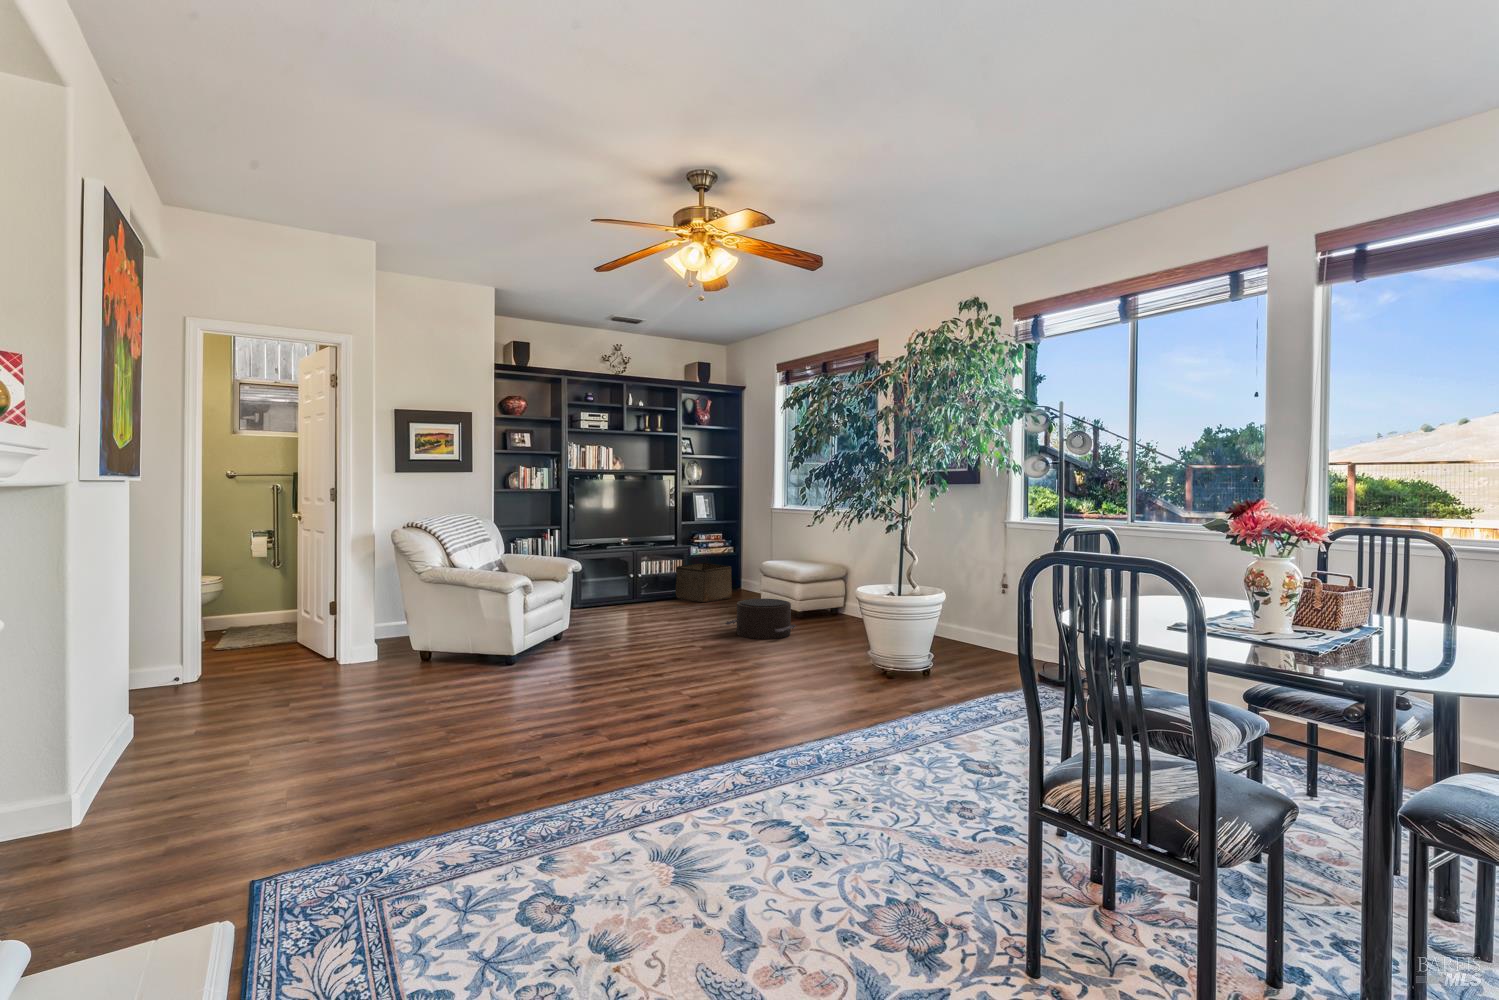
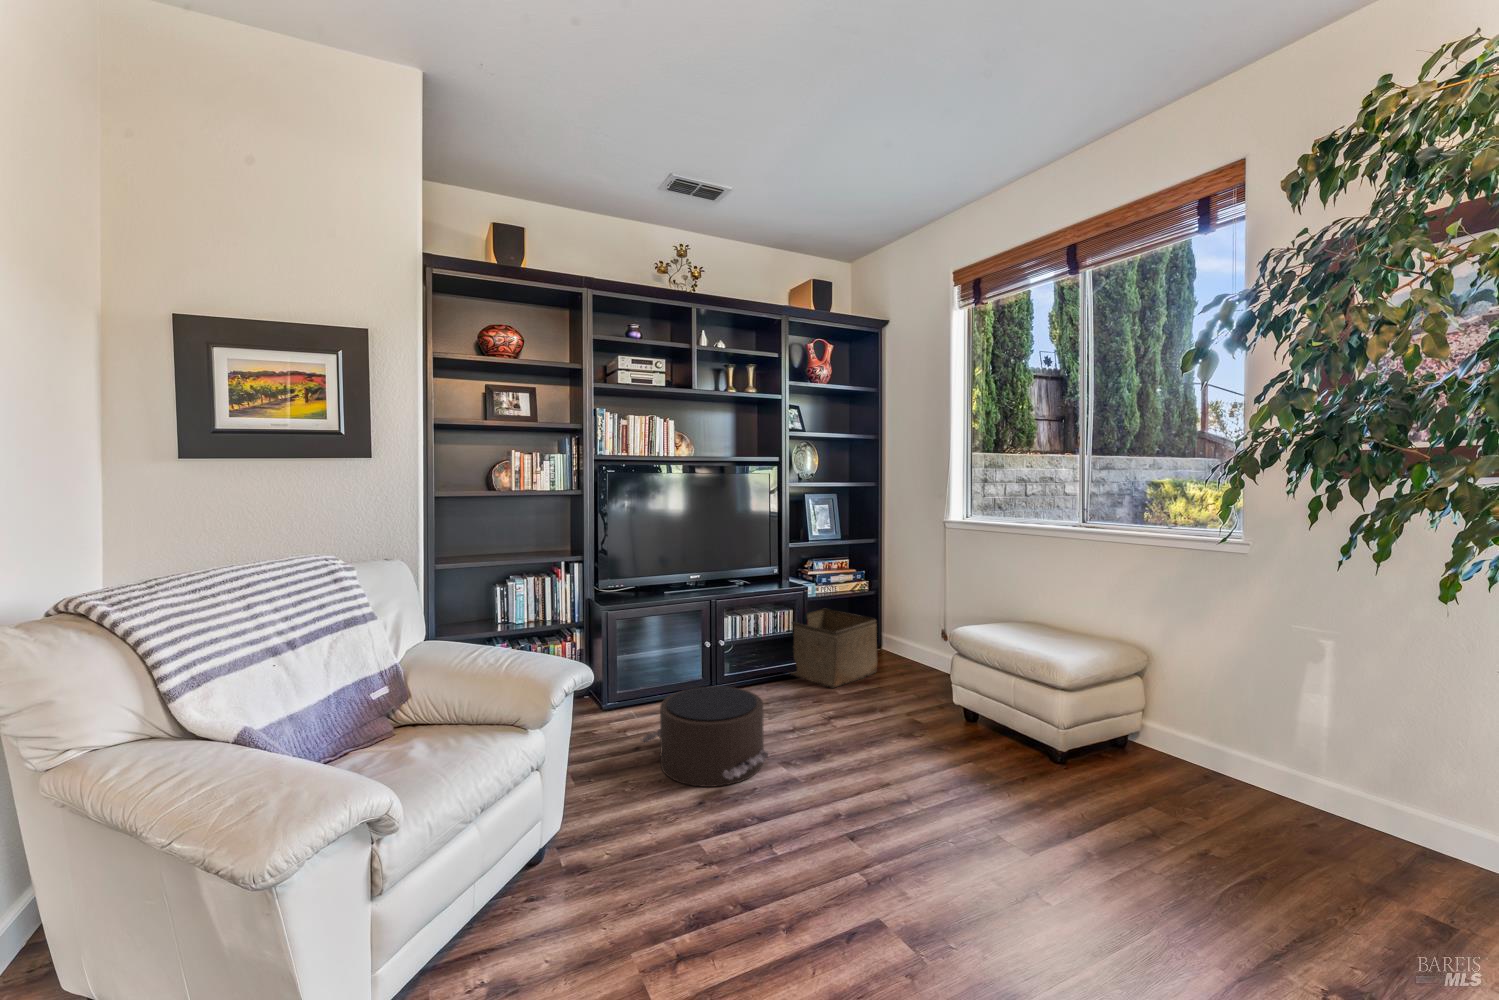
pouf: present [725,598,796,639] -> present [641,686,769,787]

